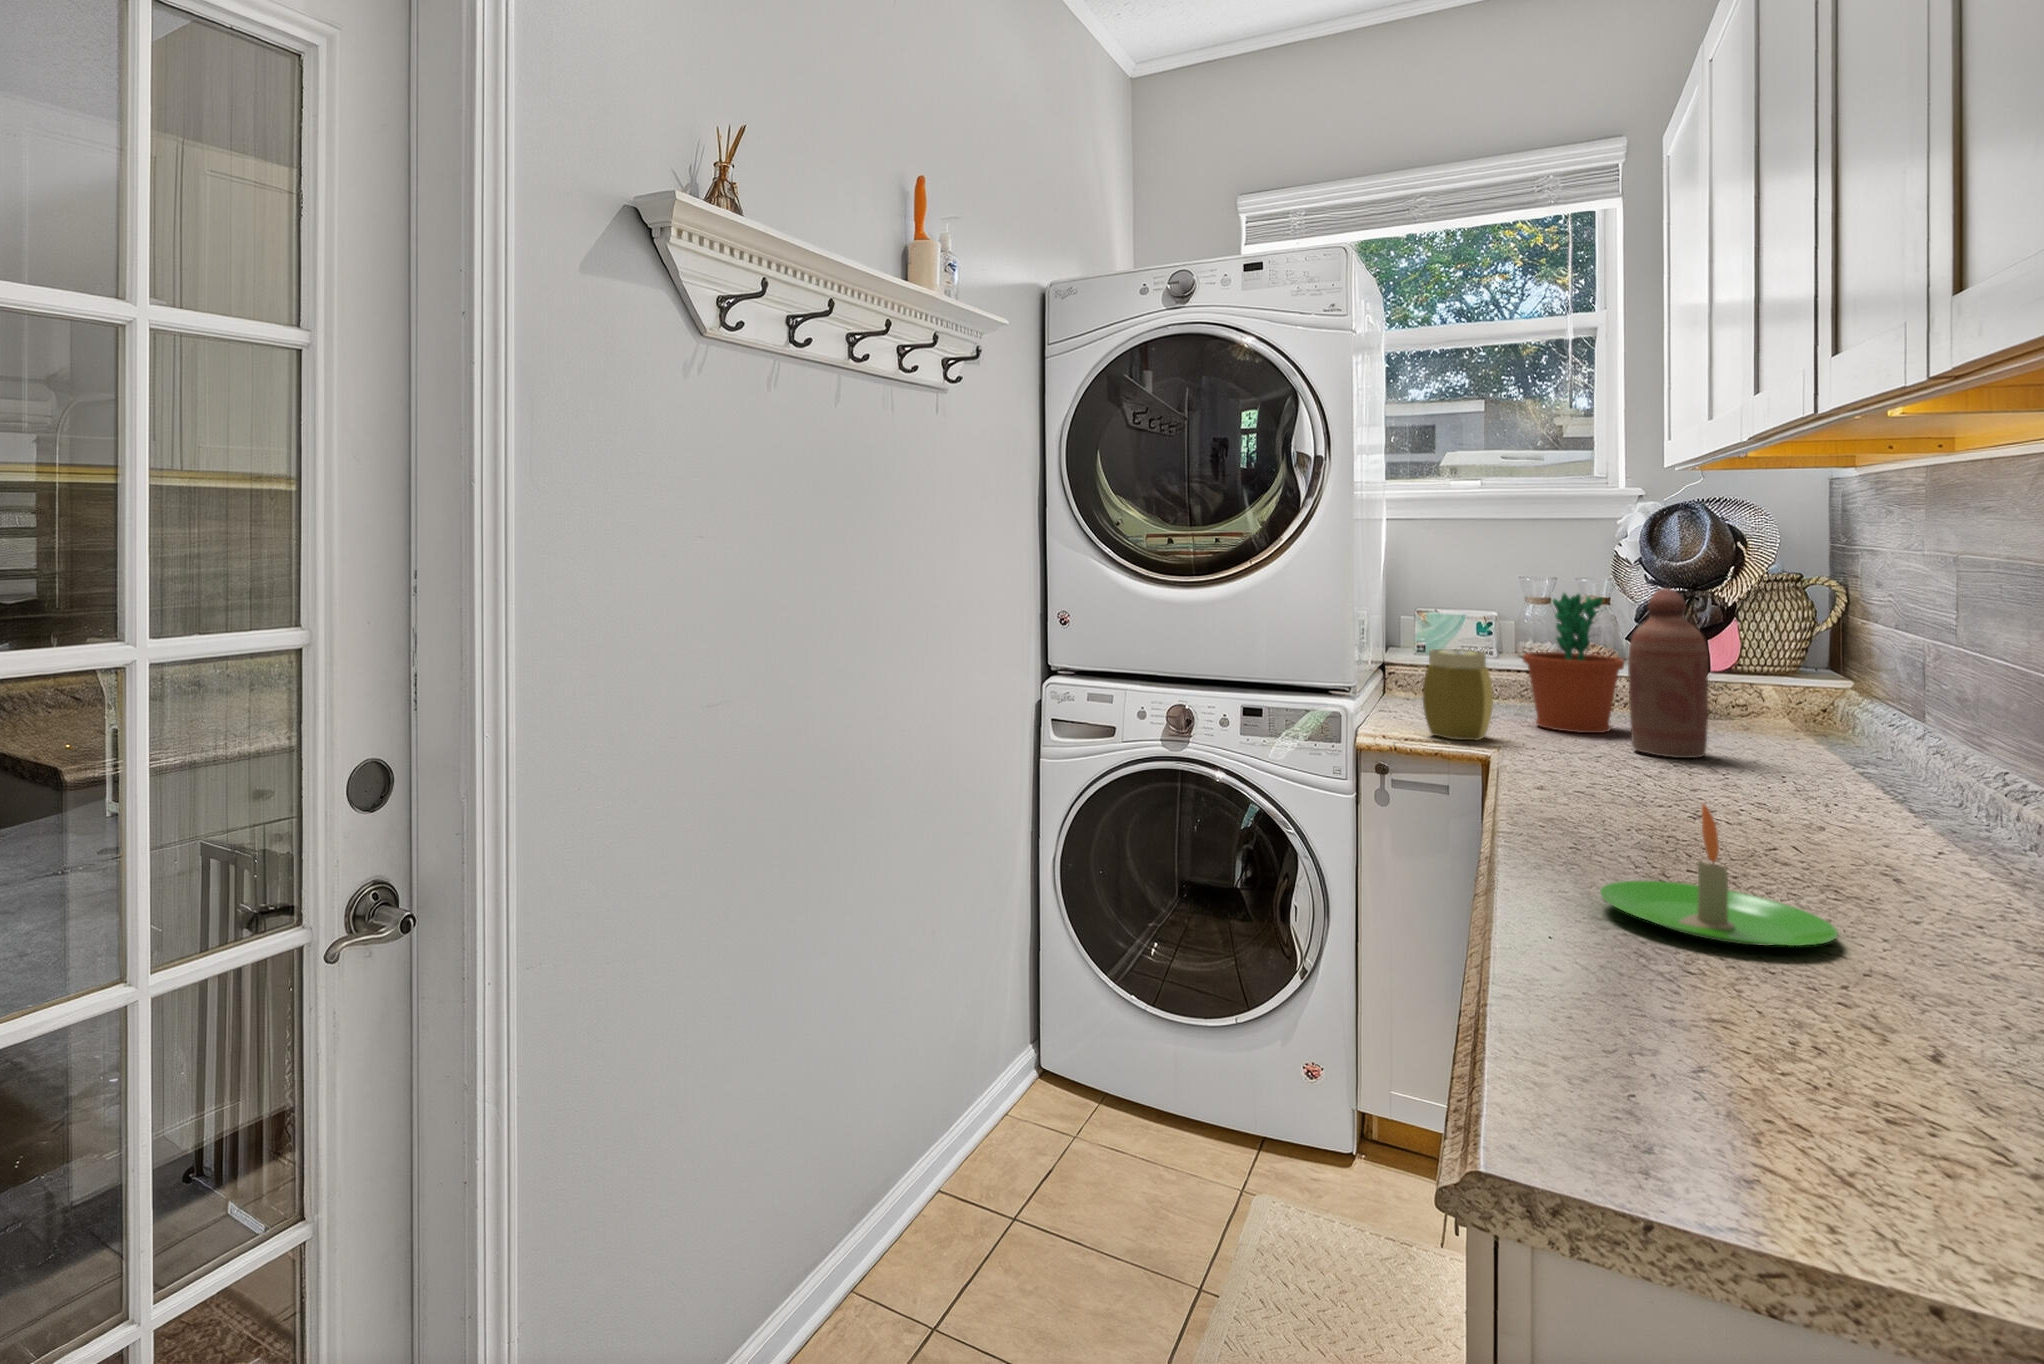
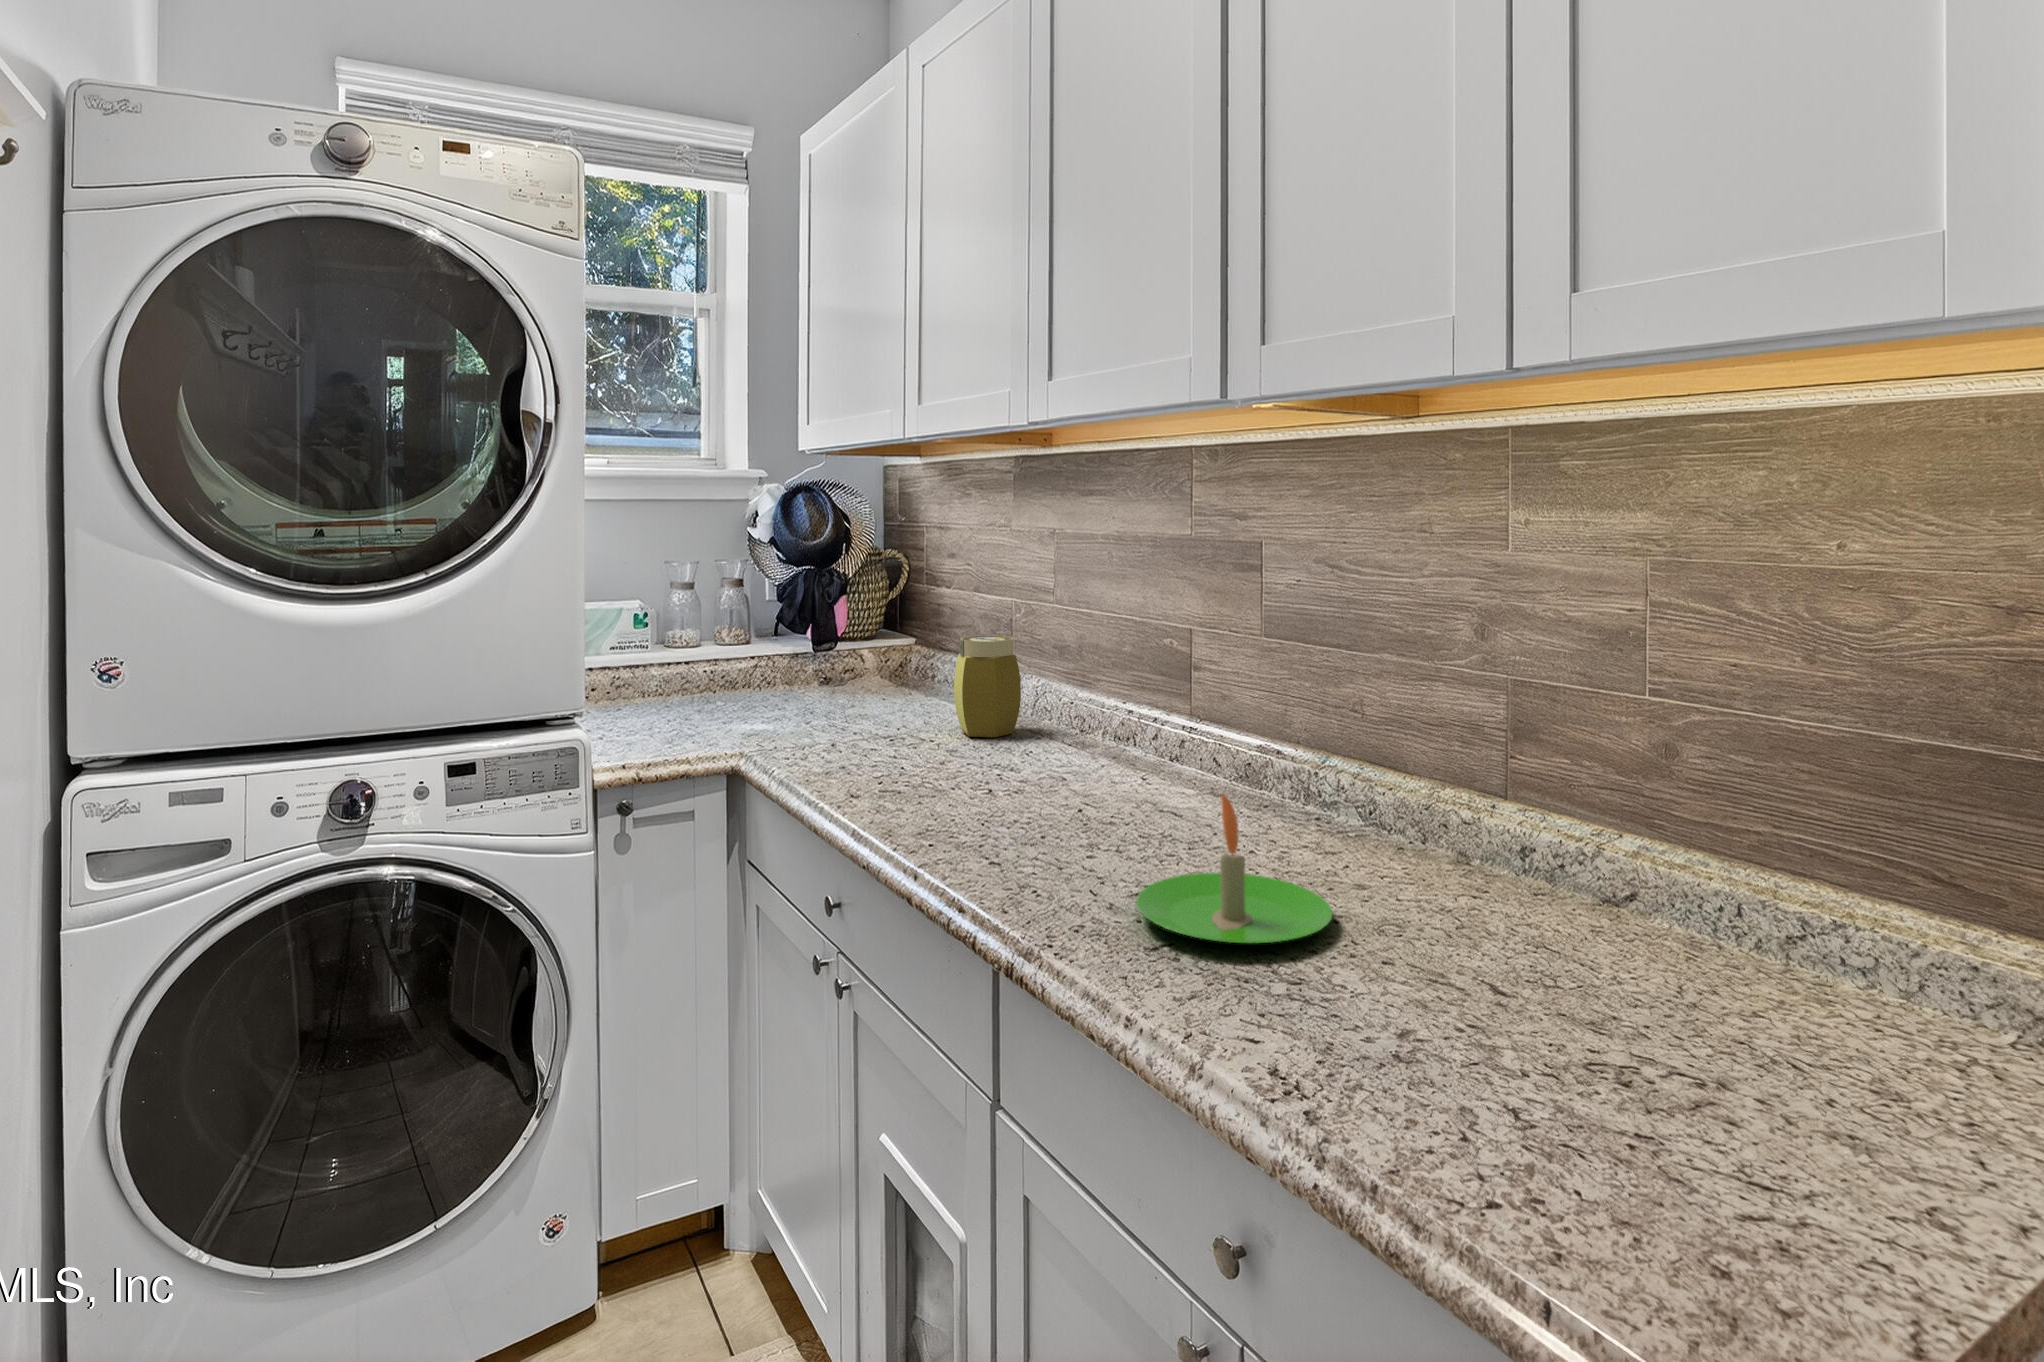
bottle: present [1628,588,1709,758] -> none [842,566,903,731]
flower pot: present [1523,593,1624,733] -> none [723,576,810,721]
jar: present [1423,649,1493,740] -> present [954,635,1021,737]

